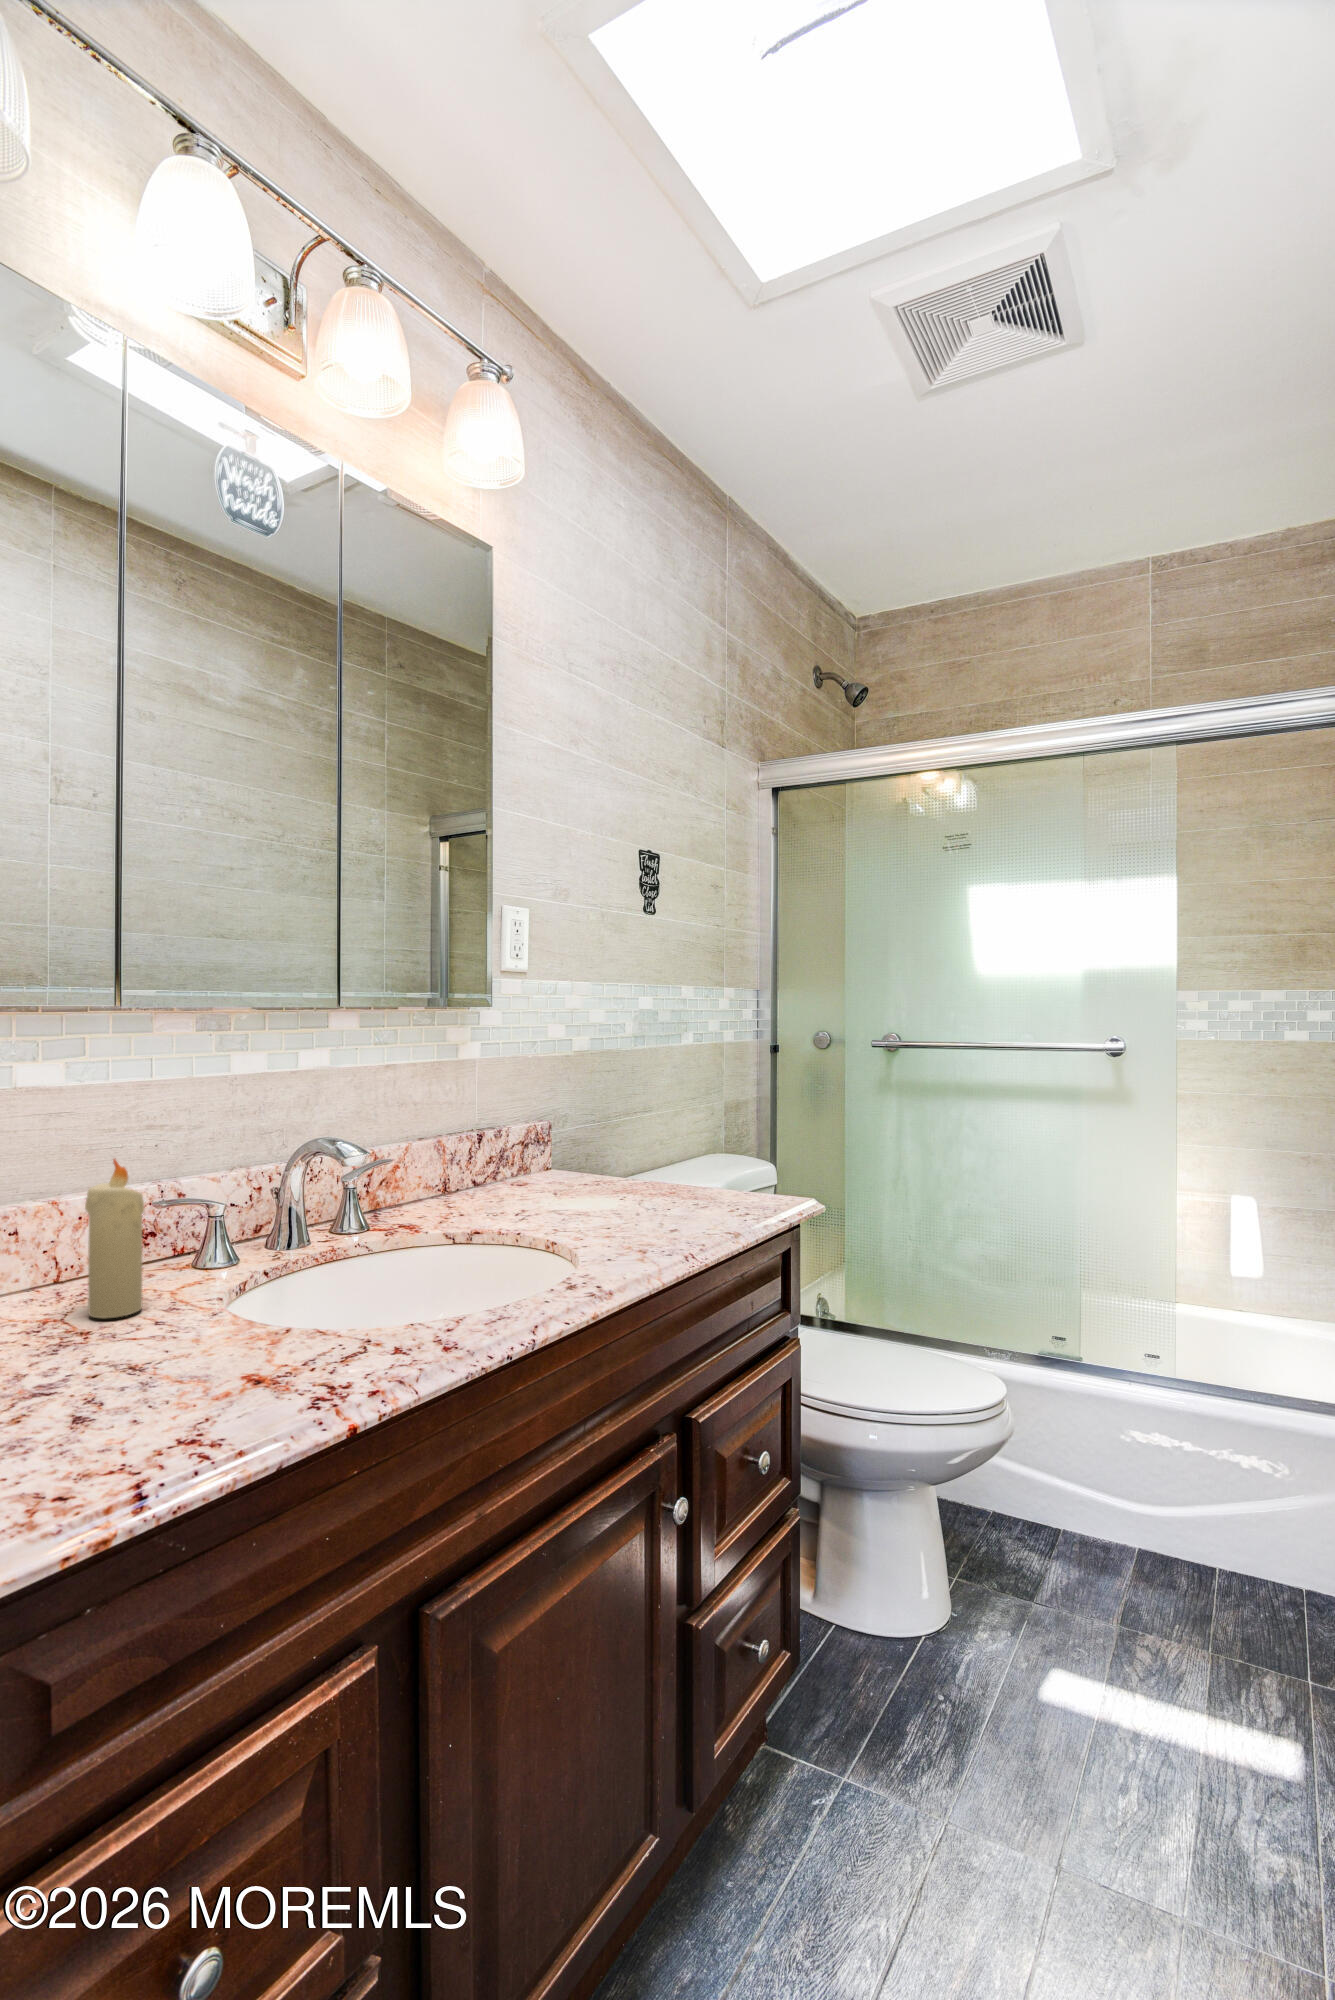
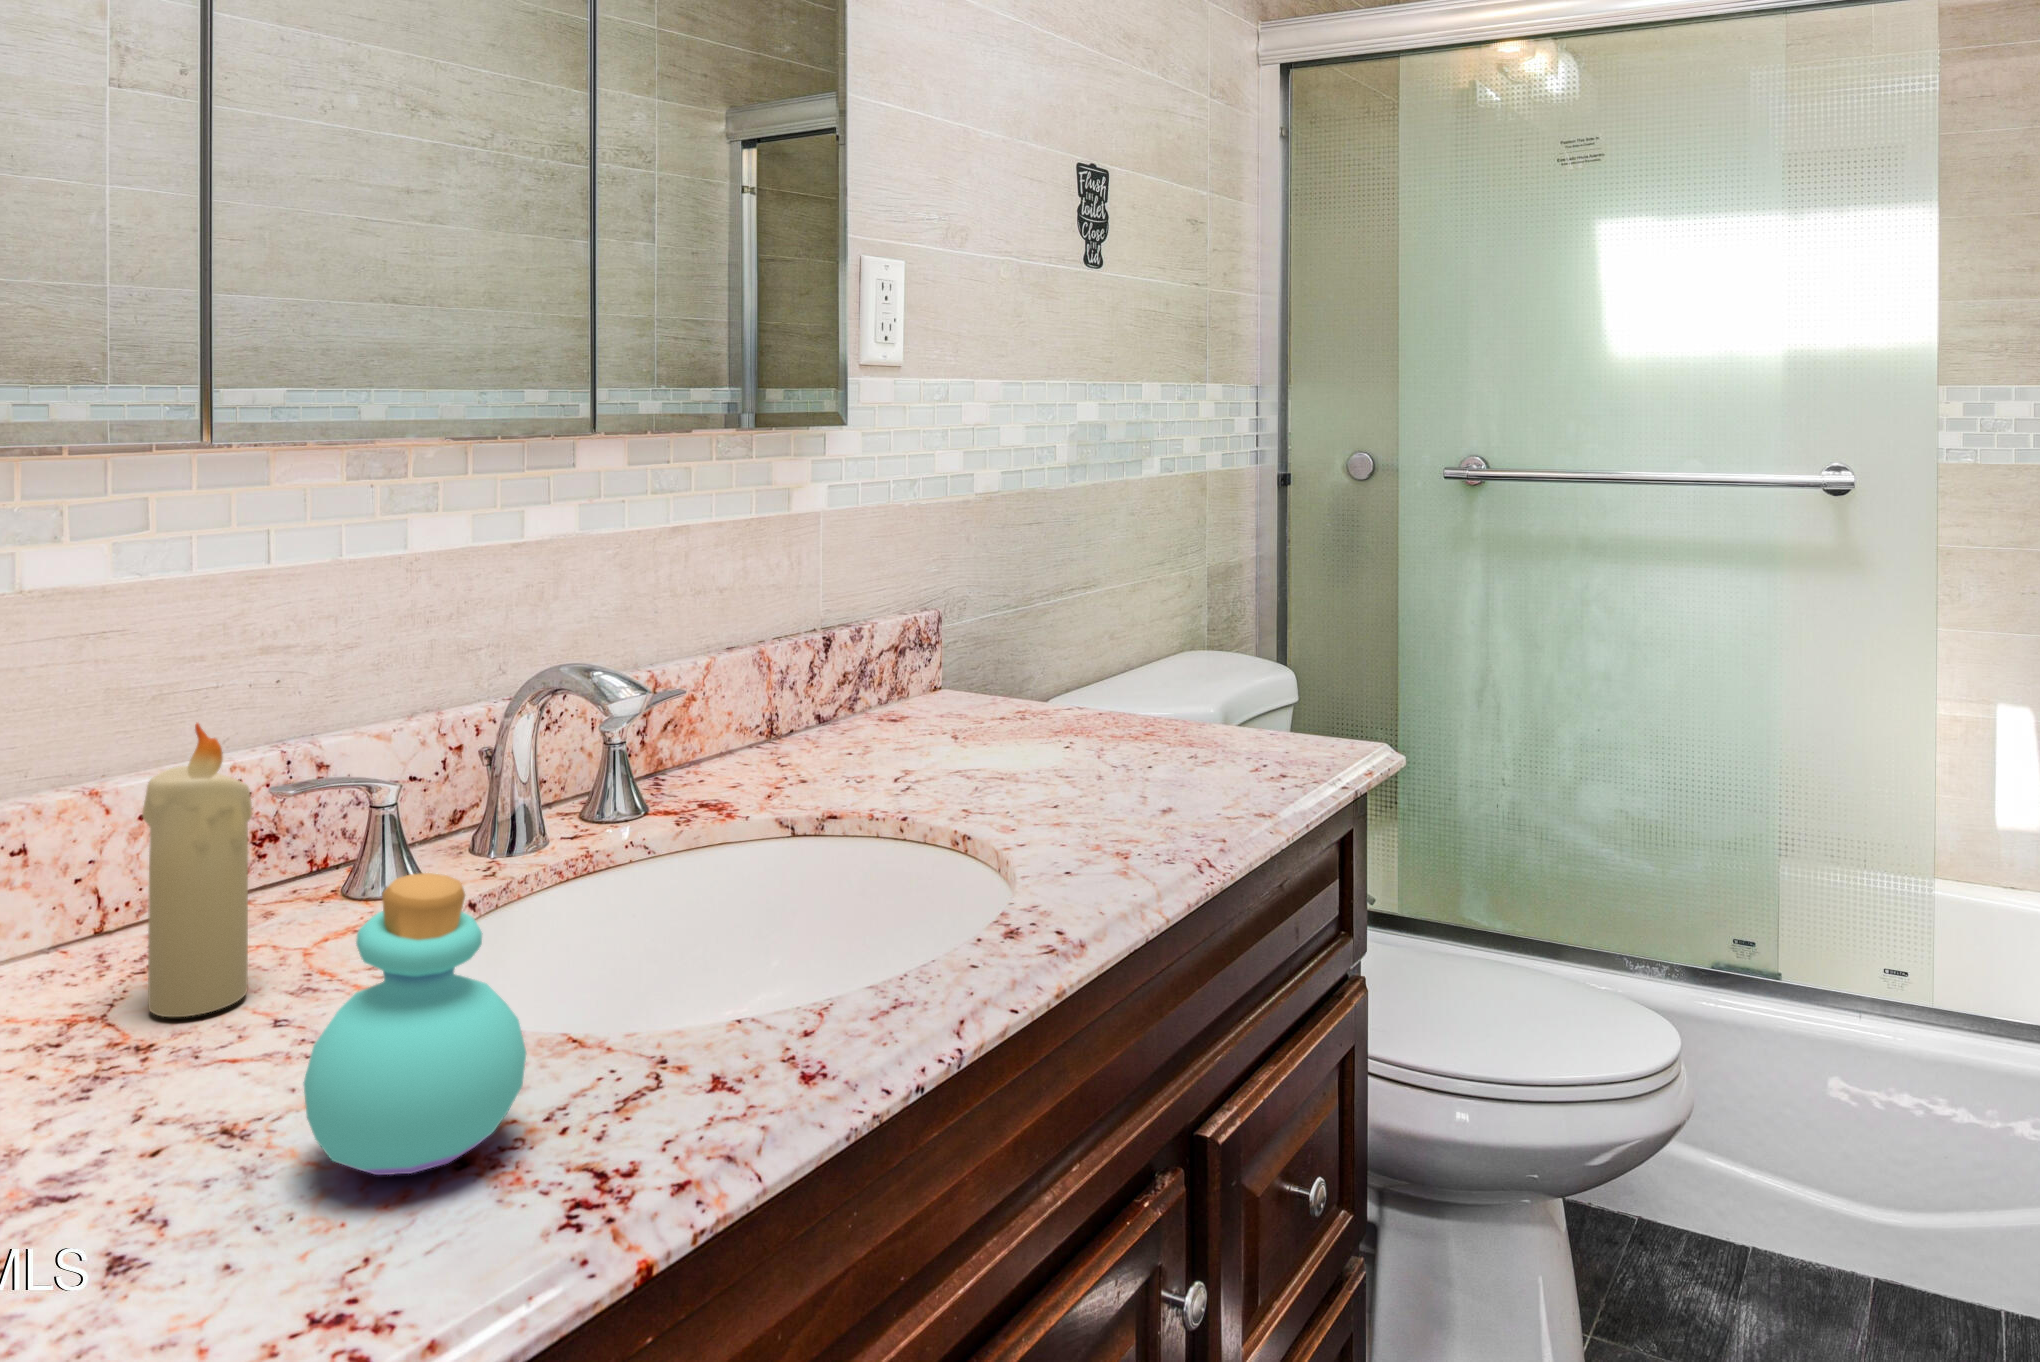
perfume bottle: none [173,1229,292,1385] -> present [304,873,526,1175]

